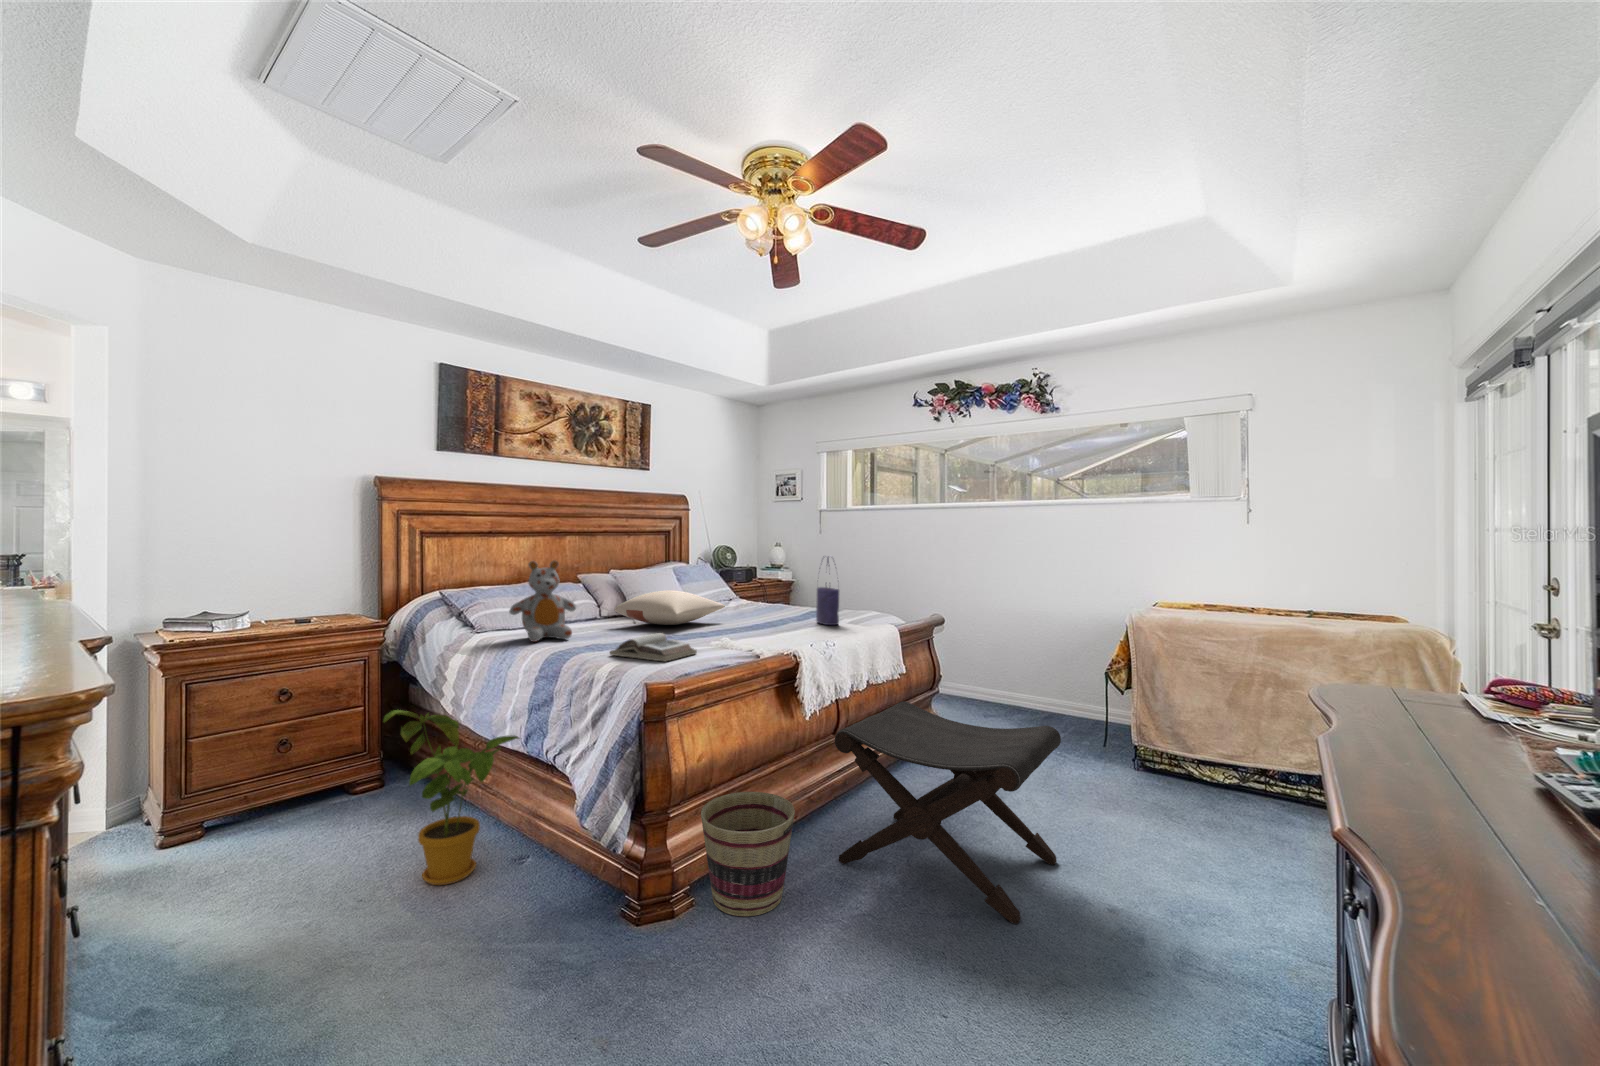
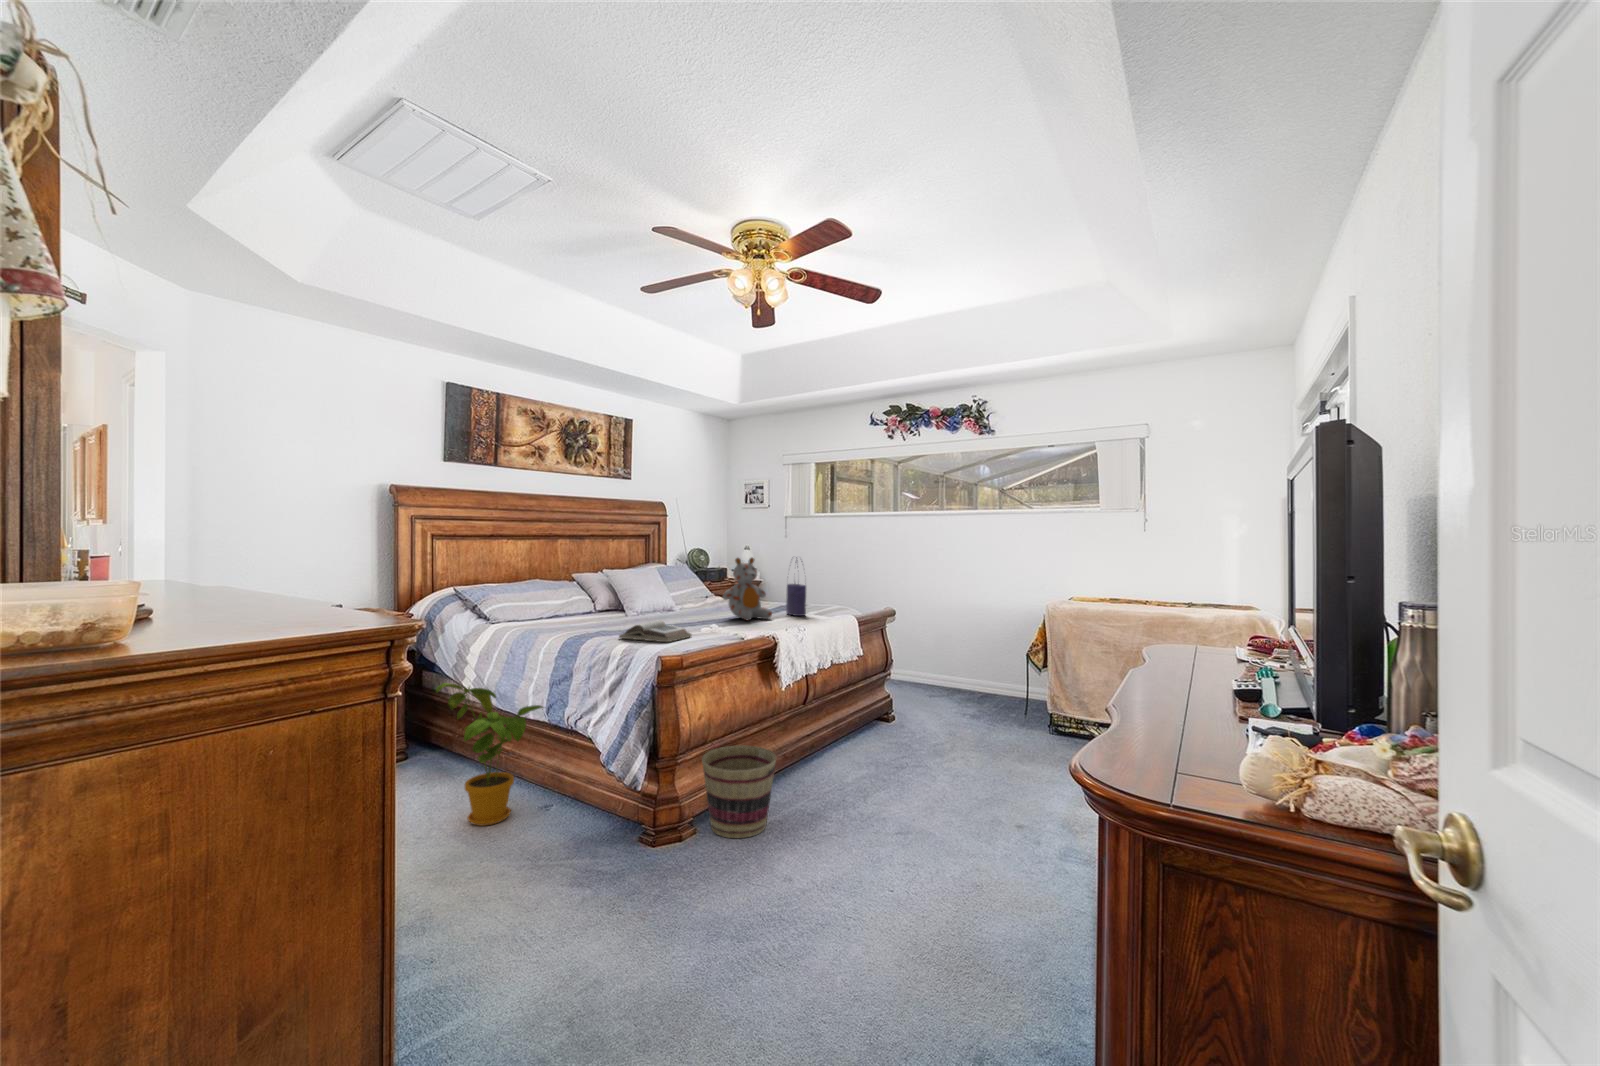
stuffed bear: present [509,561,576,642] -> present [722,558,772,620]
pillow: present [615,590,725,625] -> none [611,587,707,616]
footstool: present [835,701,1061,924] -> none [807,676,984,837]

